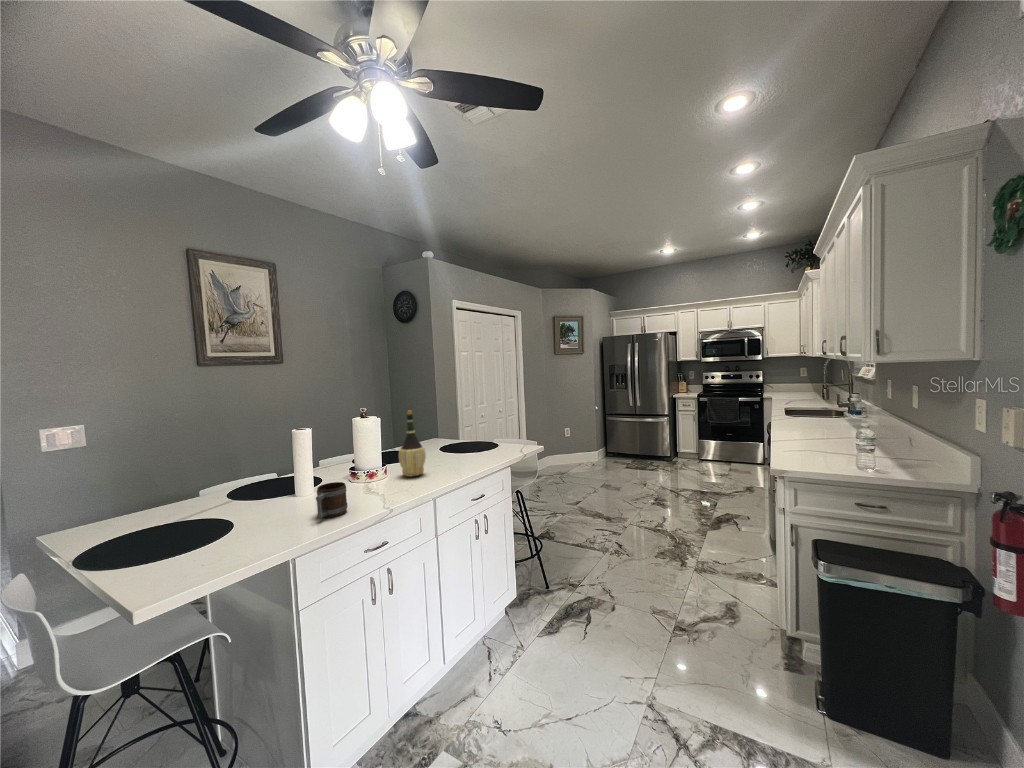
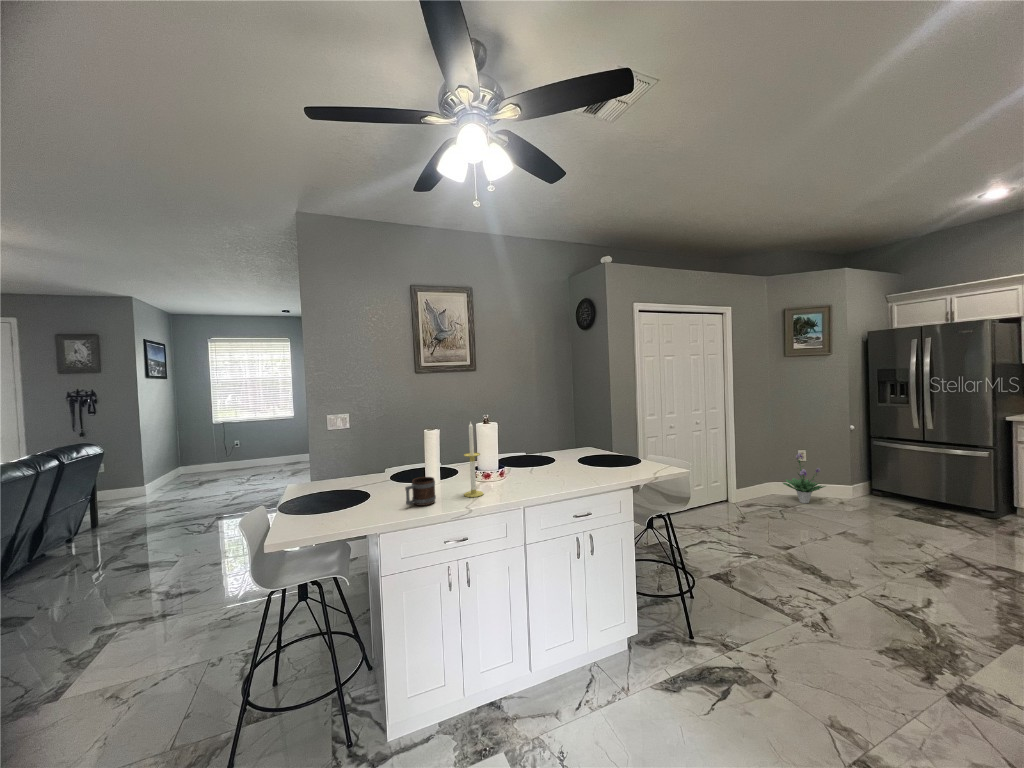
wine bottle: present [399,410,426,477] -> none [507,419,532,482]
candle: none [369,414,393,498] -> present [464,422,484,497]
potted plant: none [557,430,586,469] -> present [783,453,825,503]

